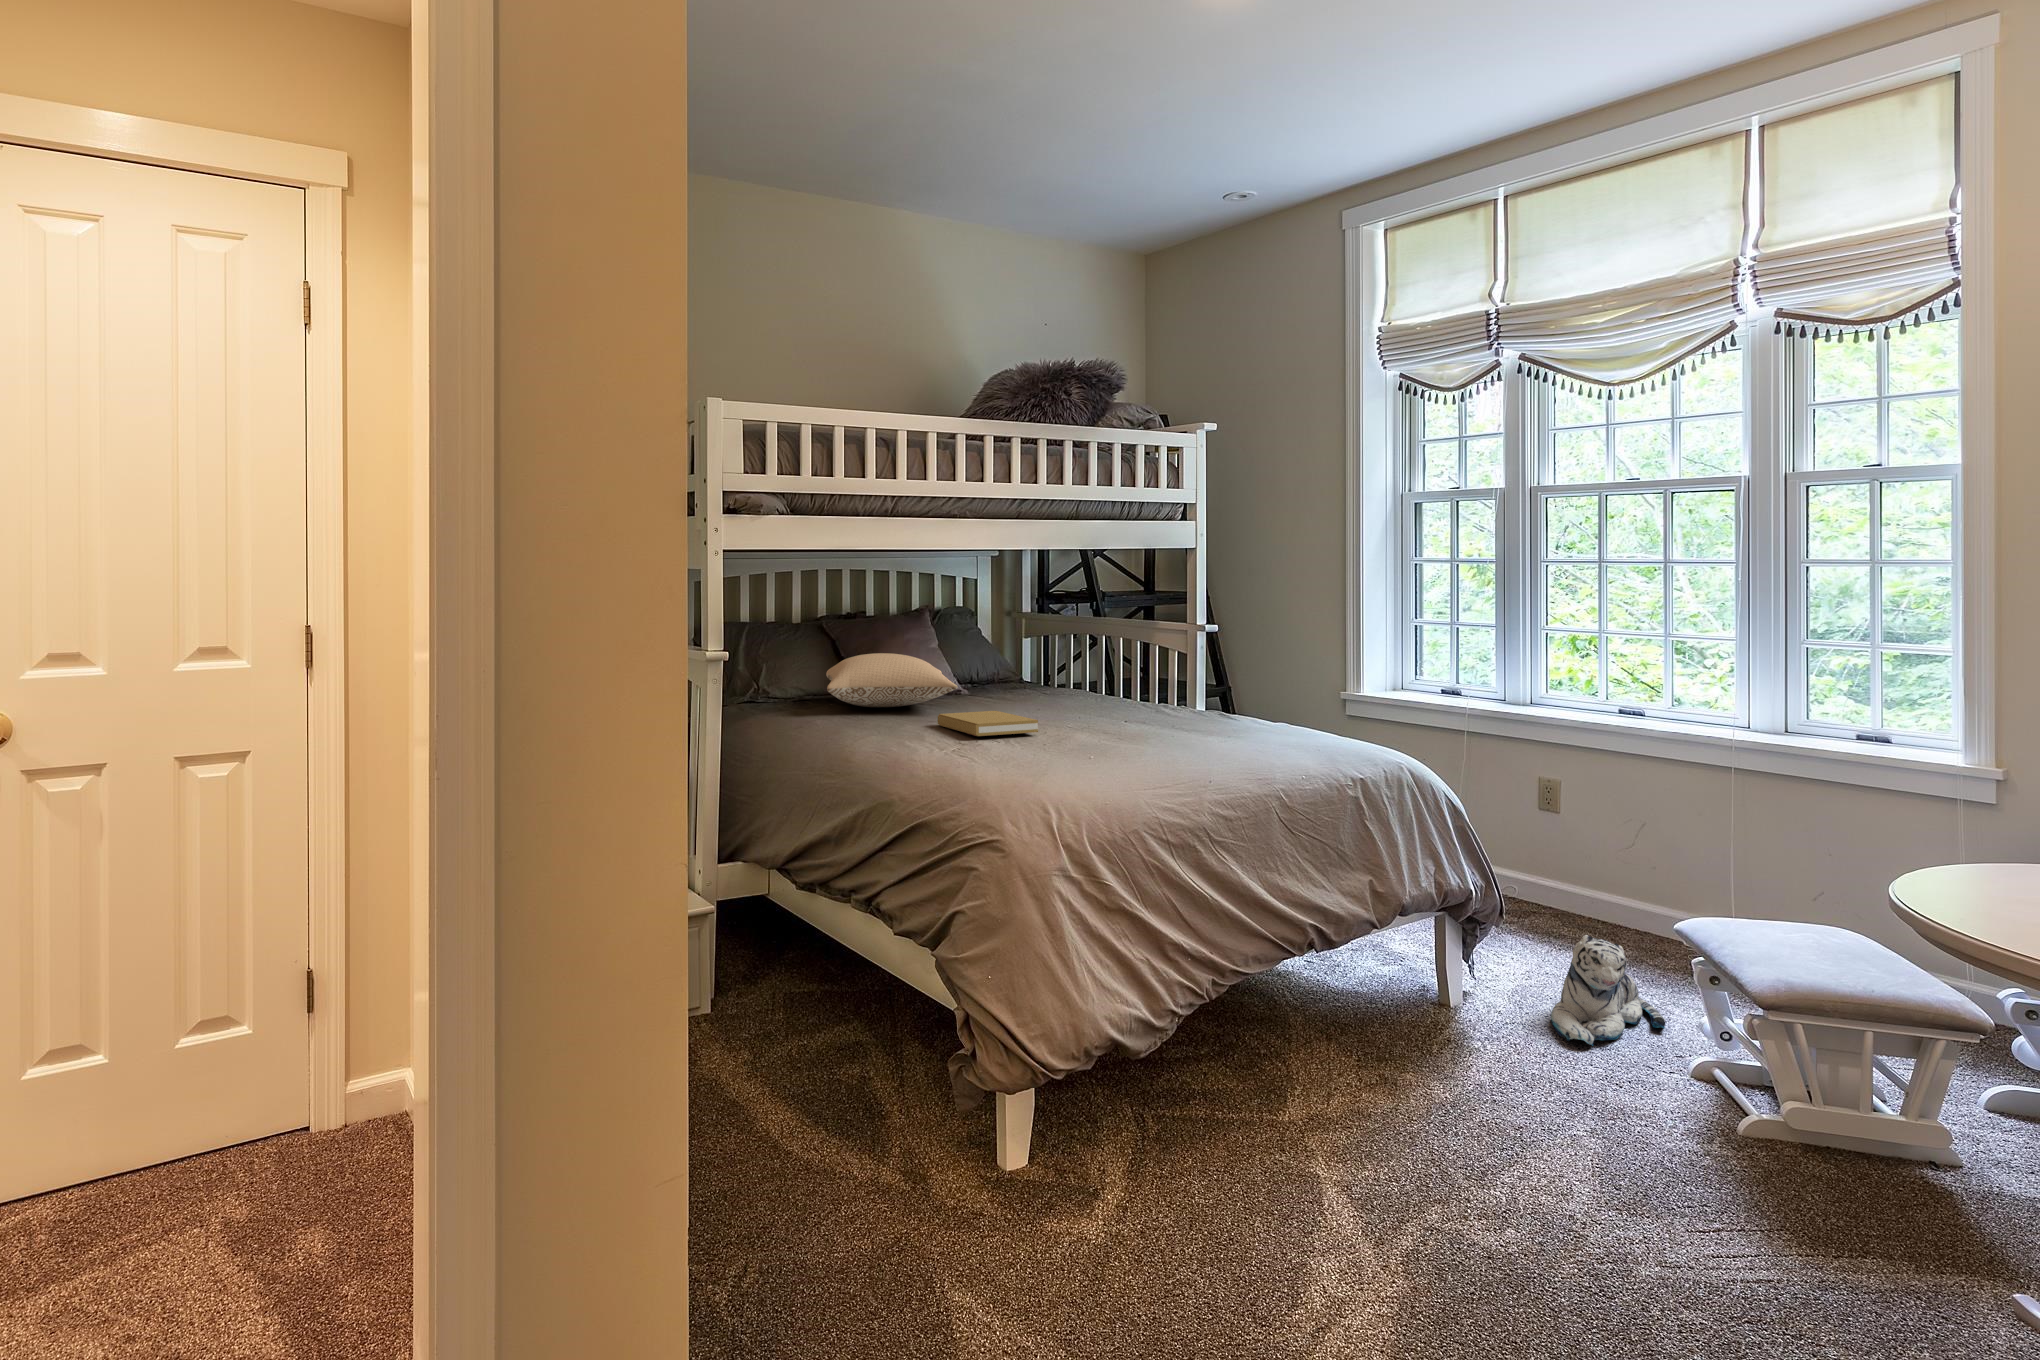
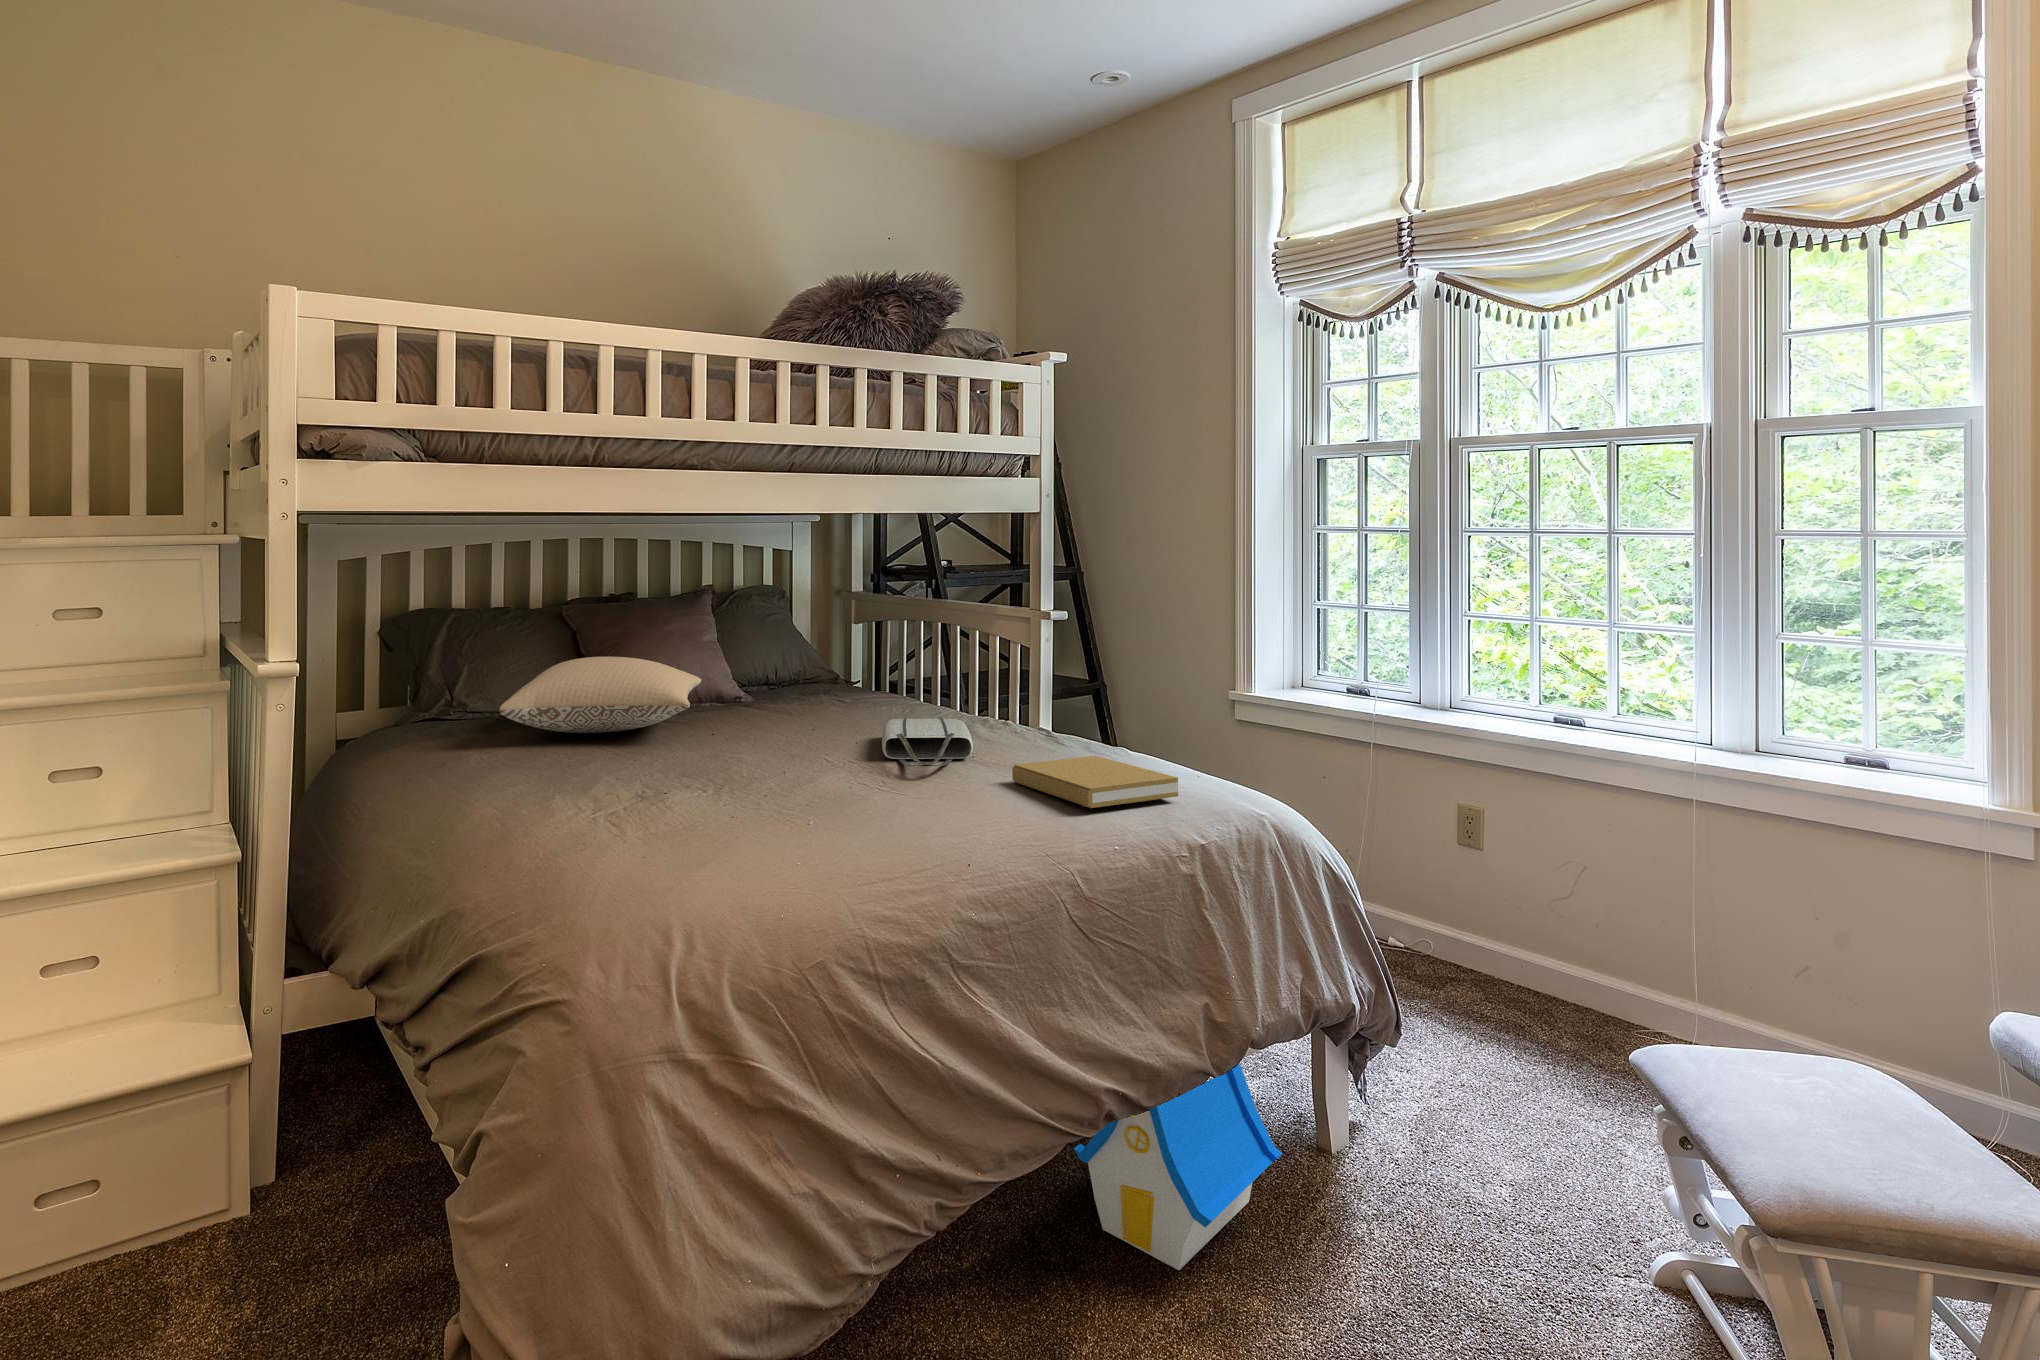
tote bag: none [1096,699,1172,728] -> present [882,718,973,766]
book: present [938,711,1038,736] -> present [1012,756,1178,808]
toy house: none [1268,908,1419,1060] -> present [1074,1063,1282,1270]
plush toy: present [1550,935,1666,1046] -> none [1460,1050,1610,1219]

